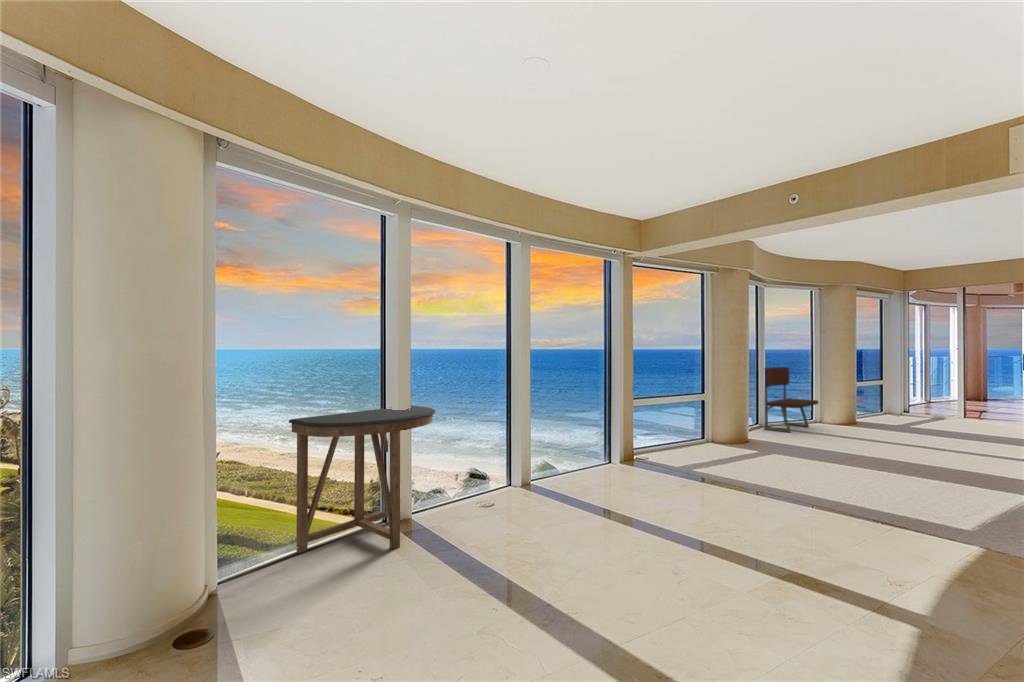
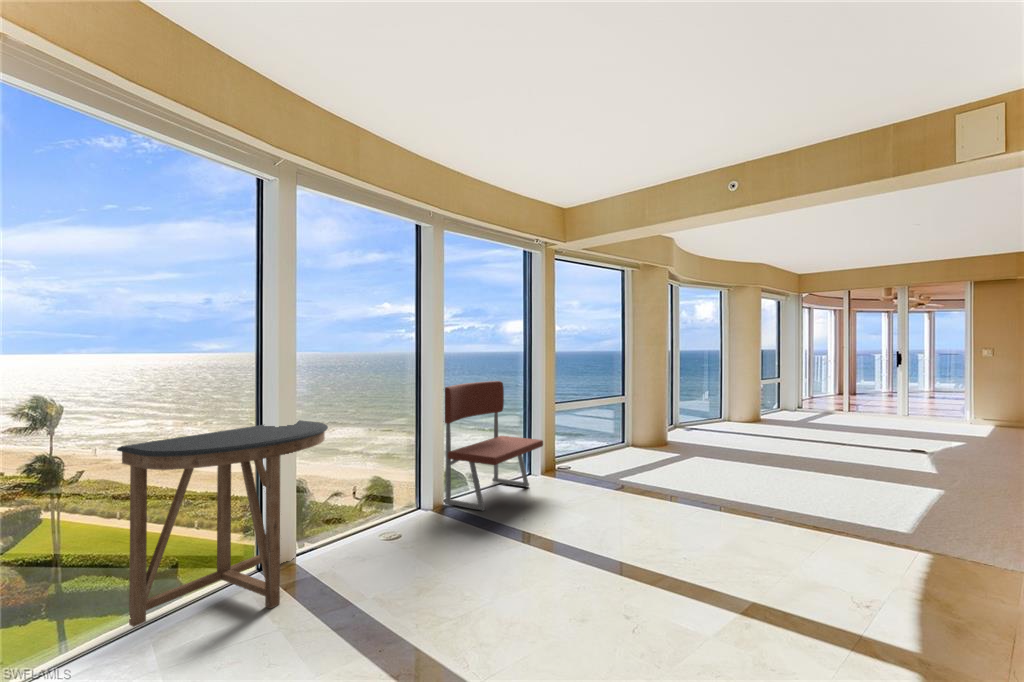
bench: present [764,367,818,432] -> present [444,381,543,511]

